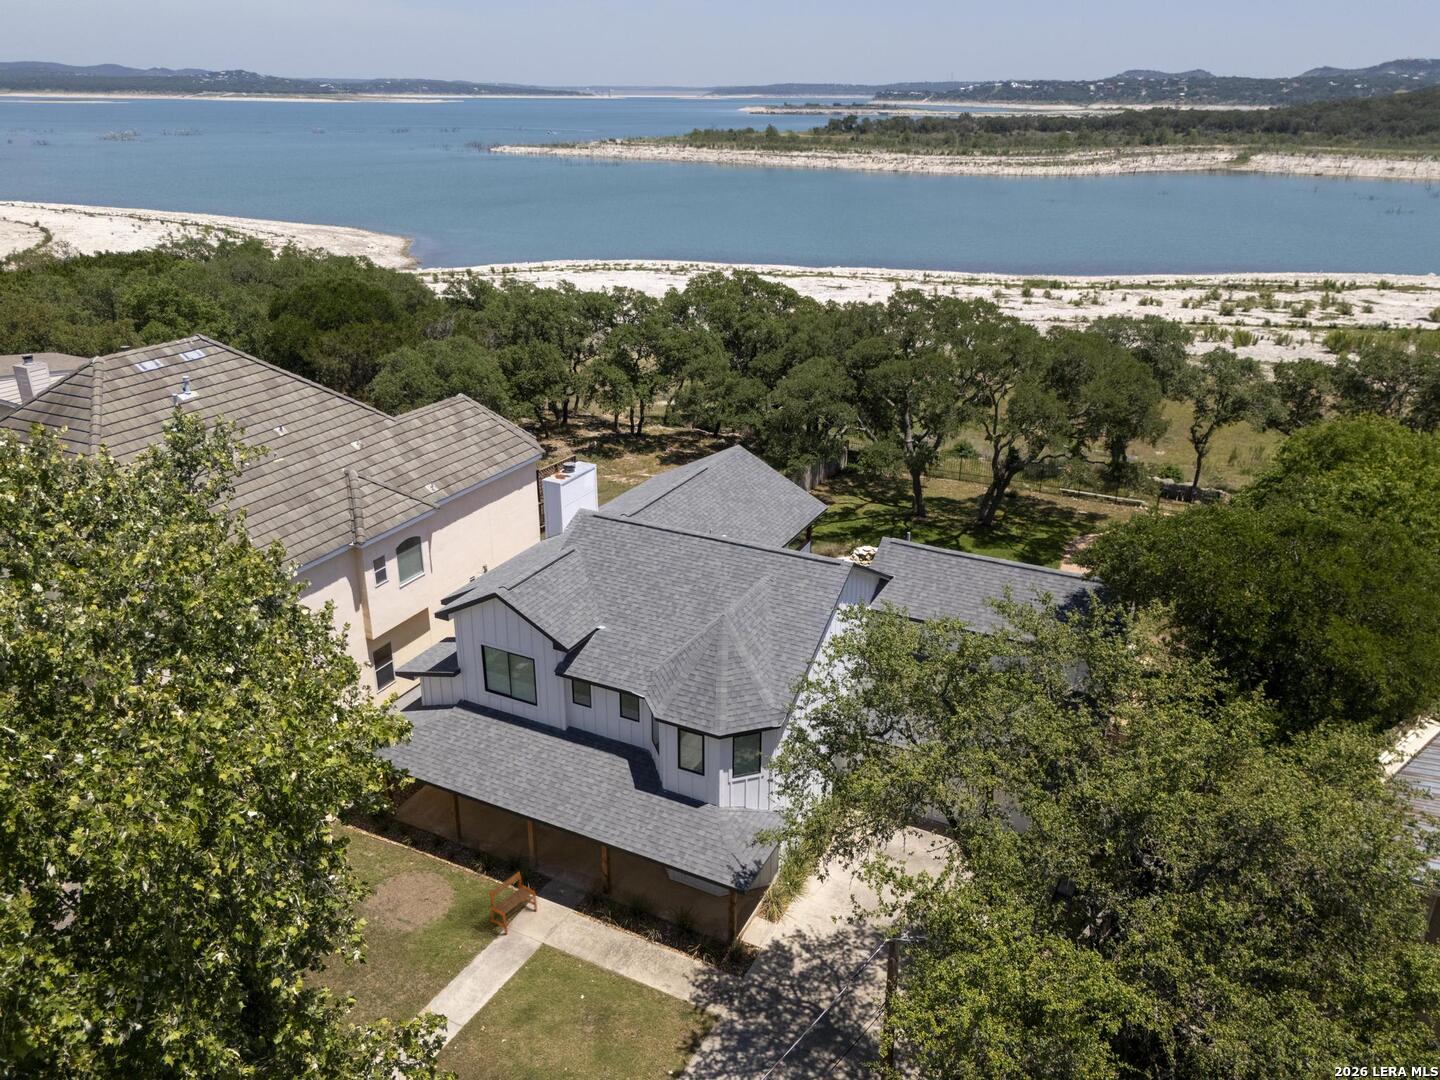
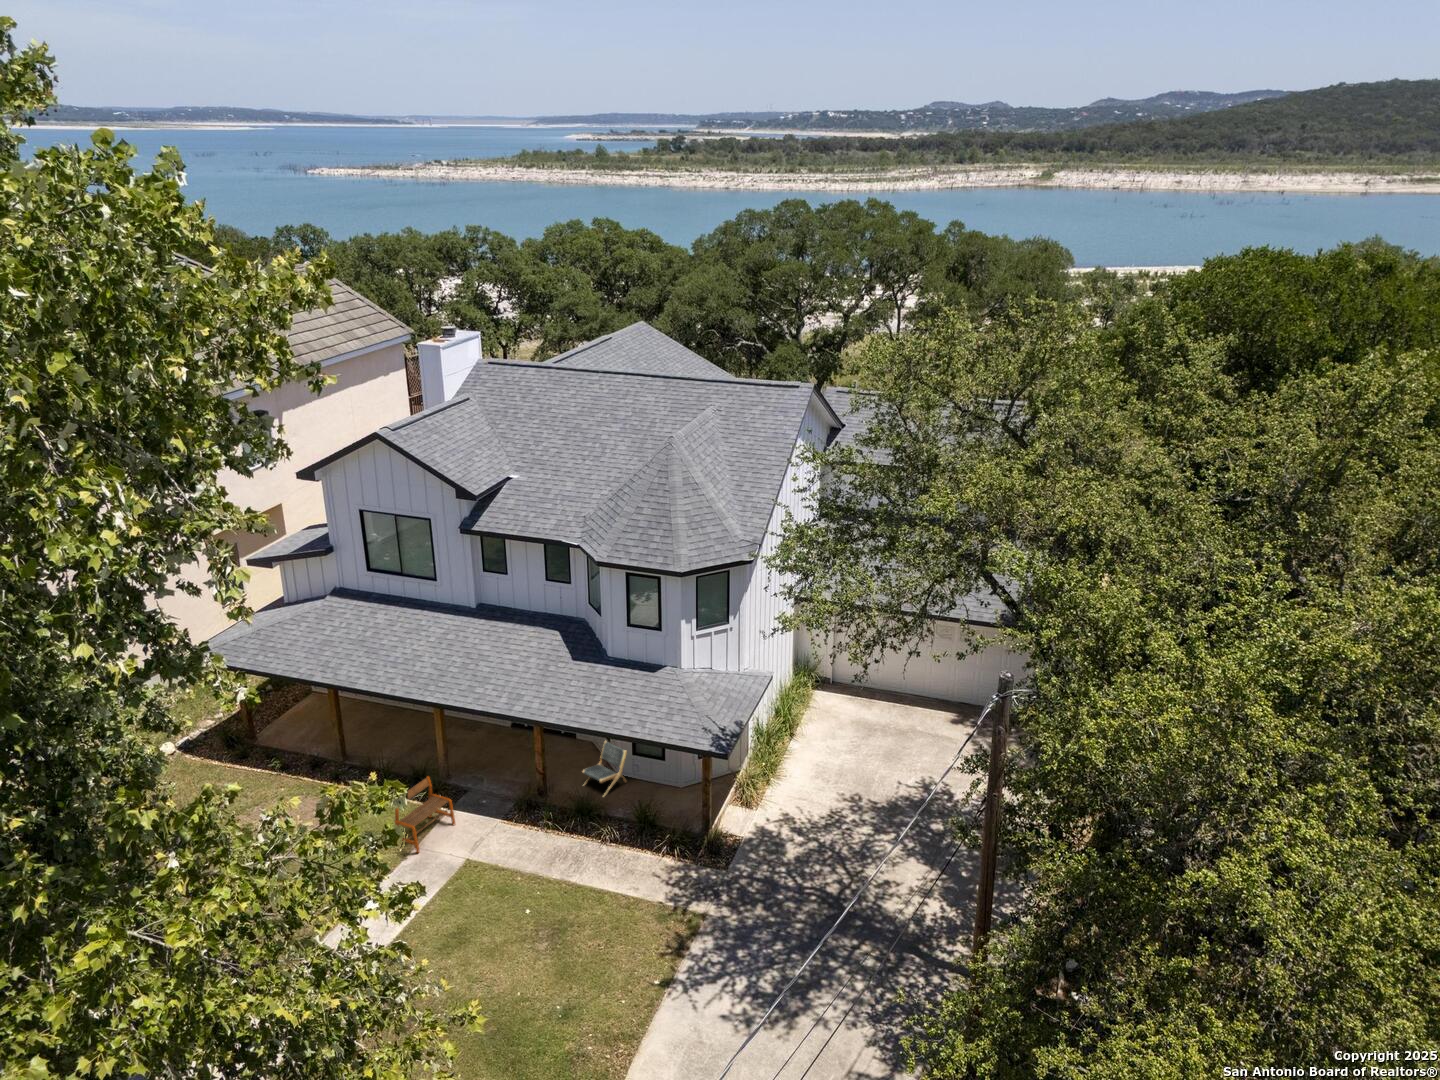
lounge chair: none [640,849,677,897] -> present [582,741,627,797]

